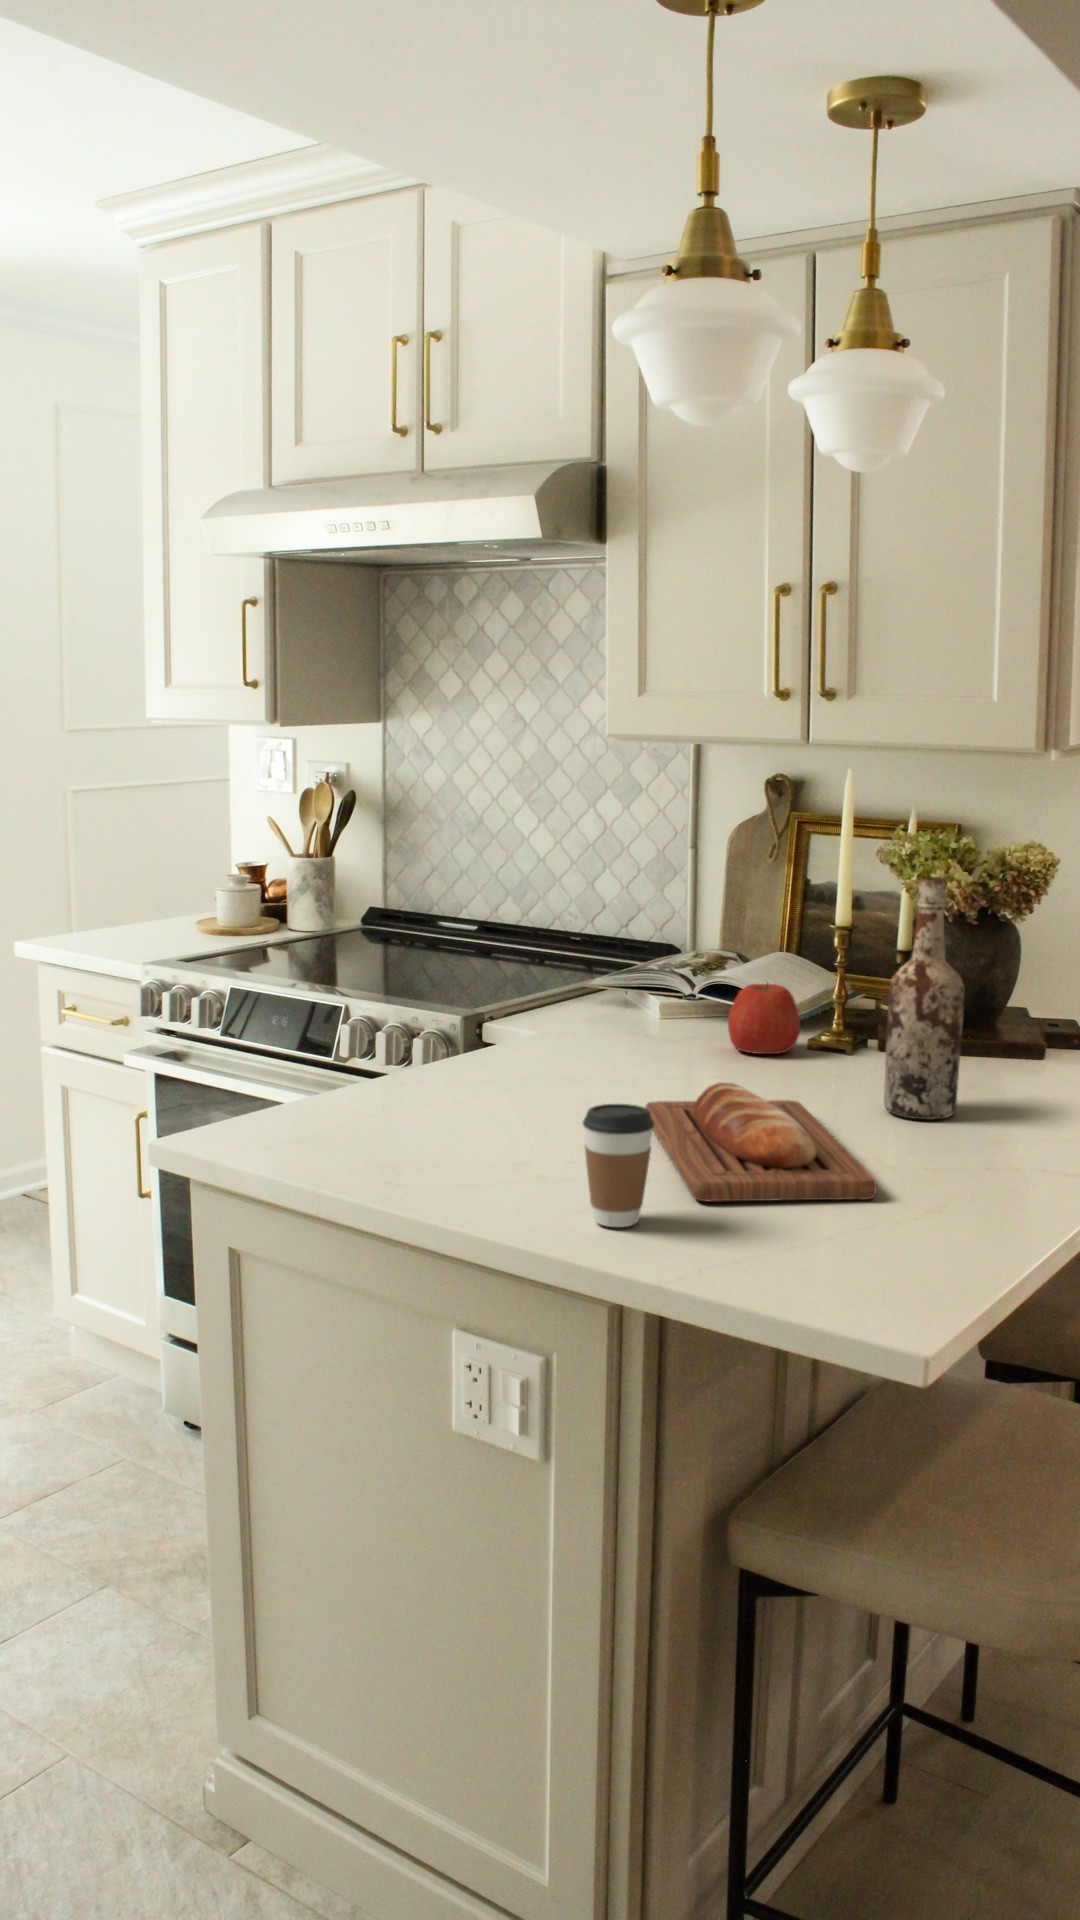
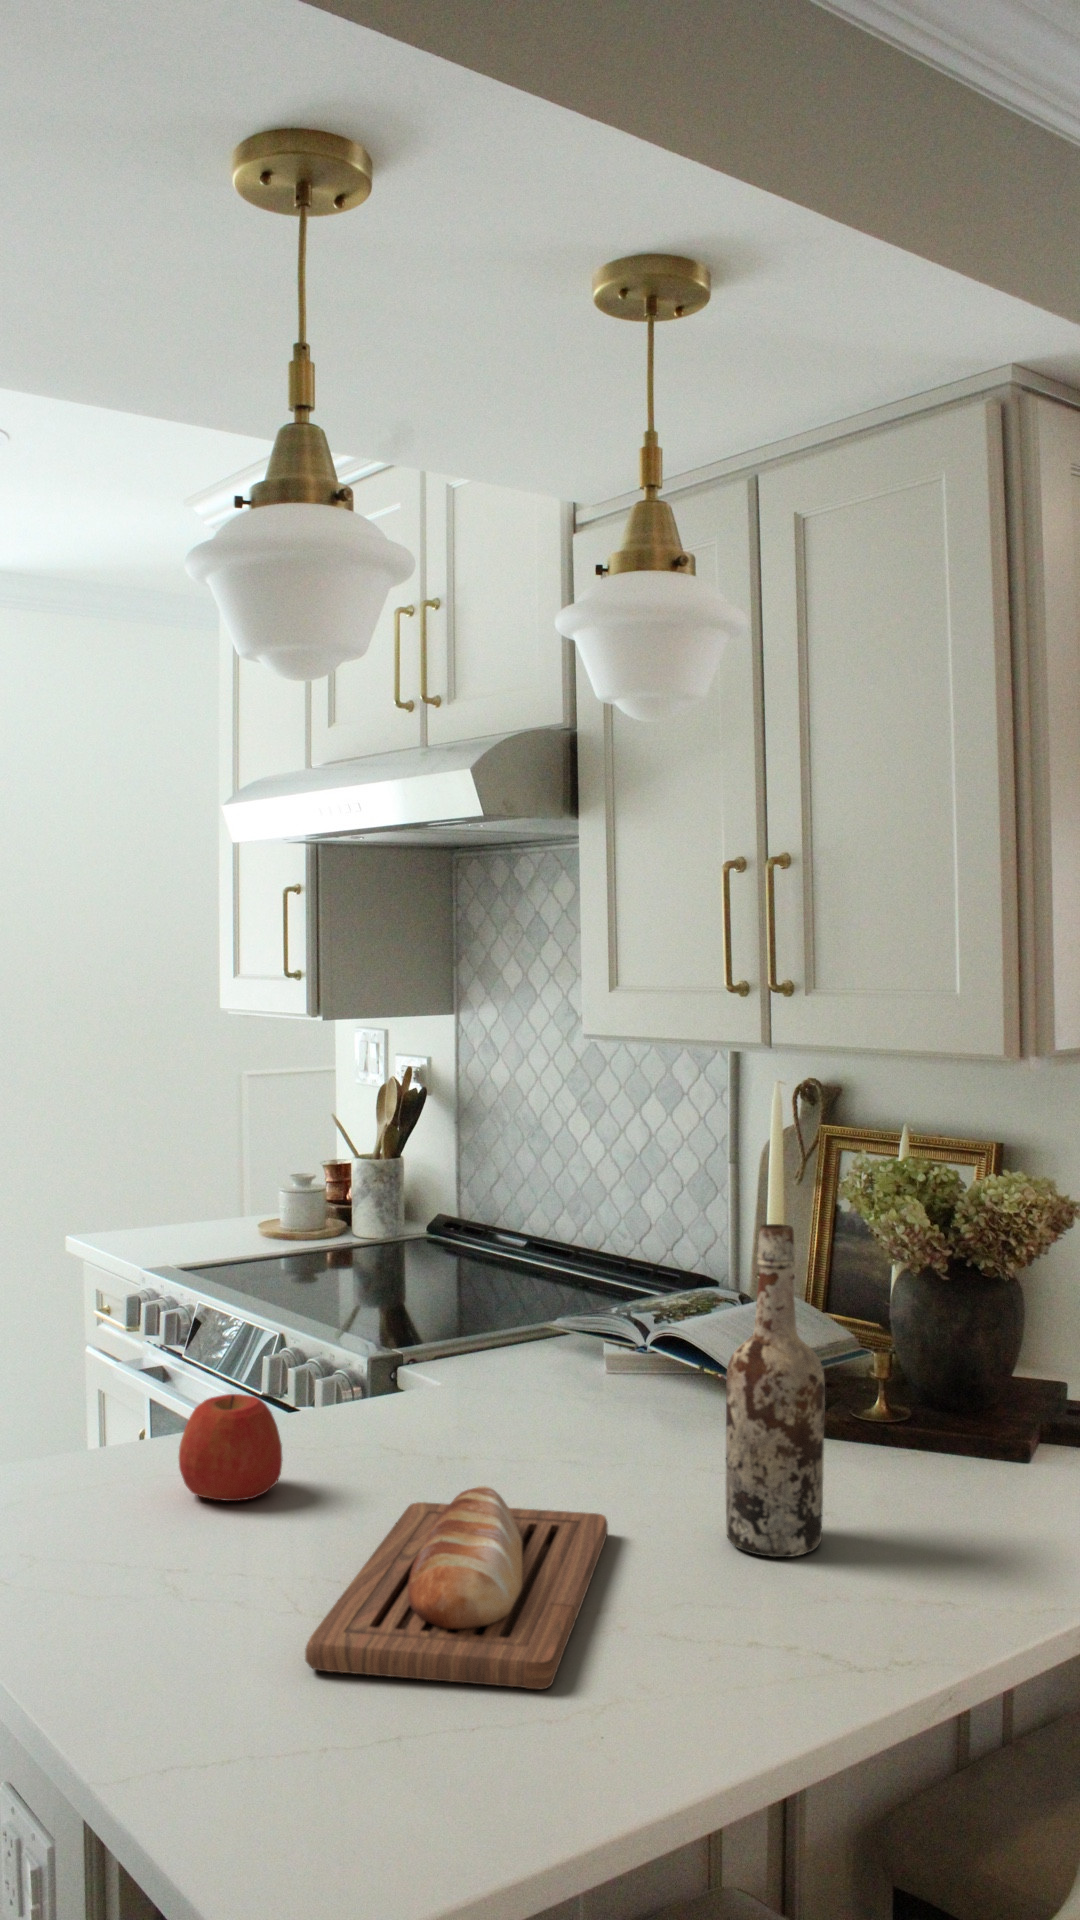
apple: present [728,982,800,1054] -> present [179,1394,283,1501]
coffee cup: present [583,1104,654,1227] -> none [123,1527,220,1704]

